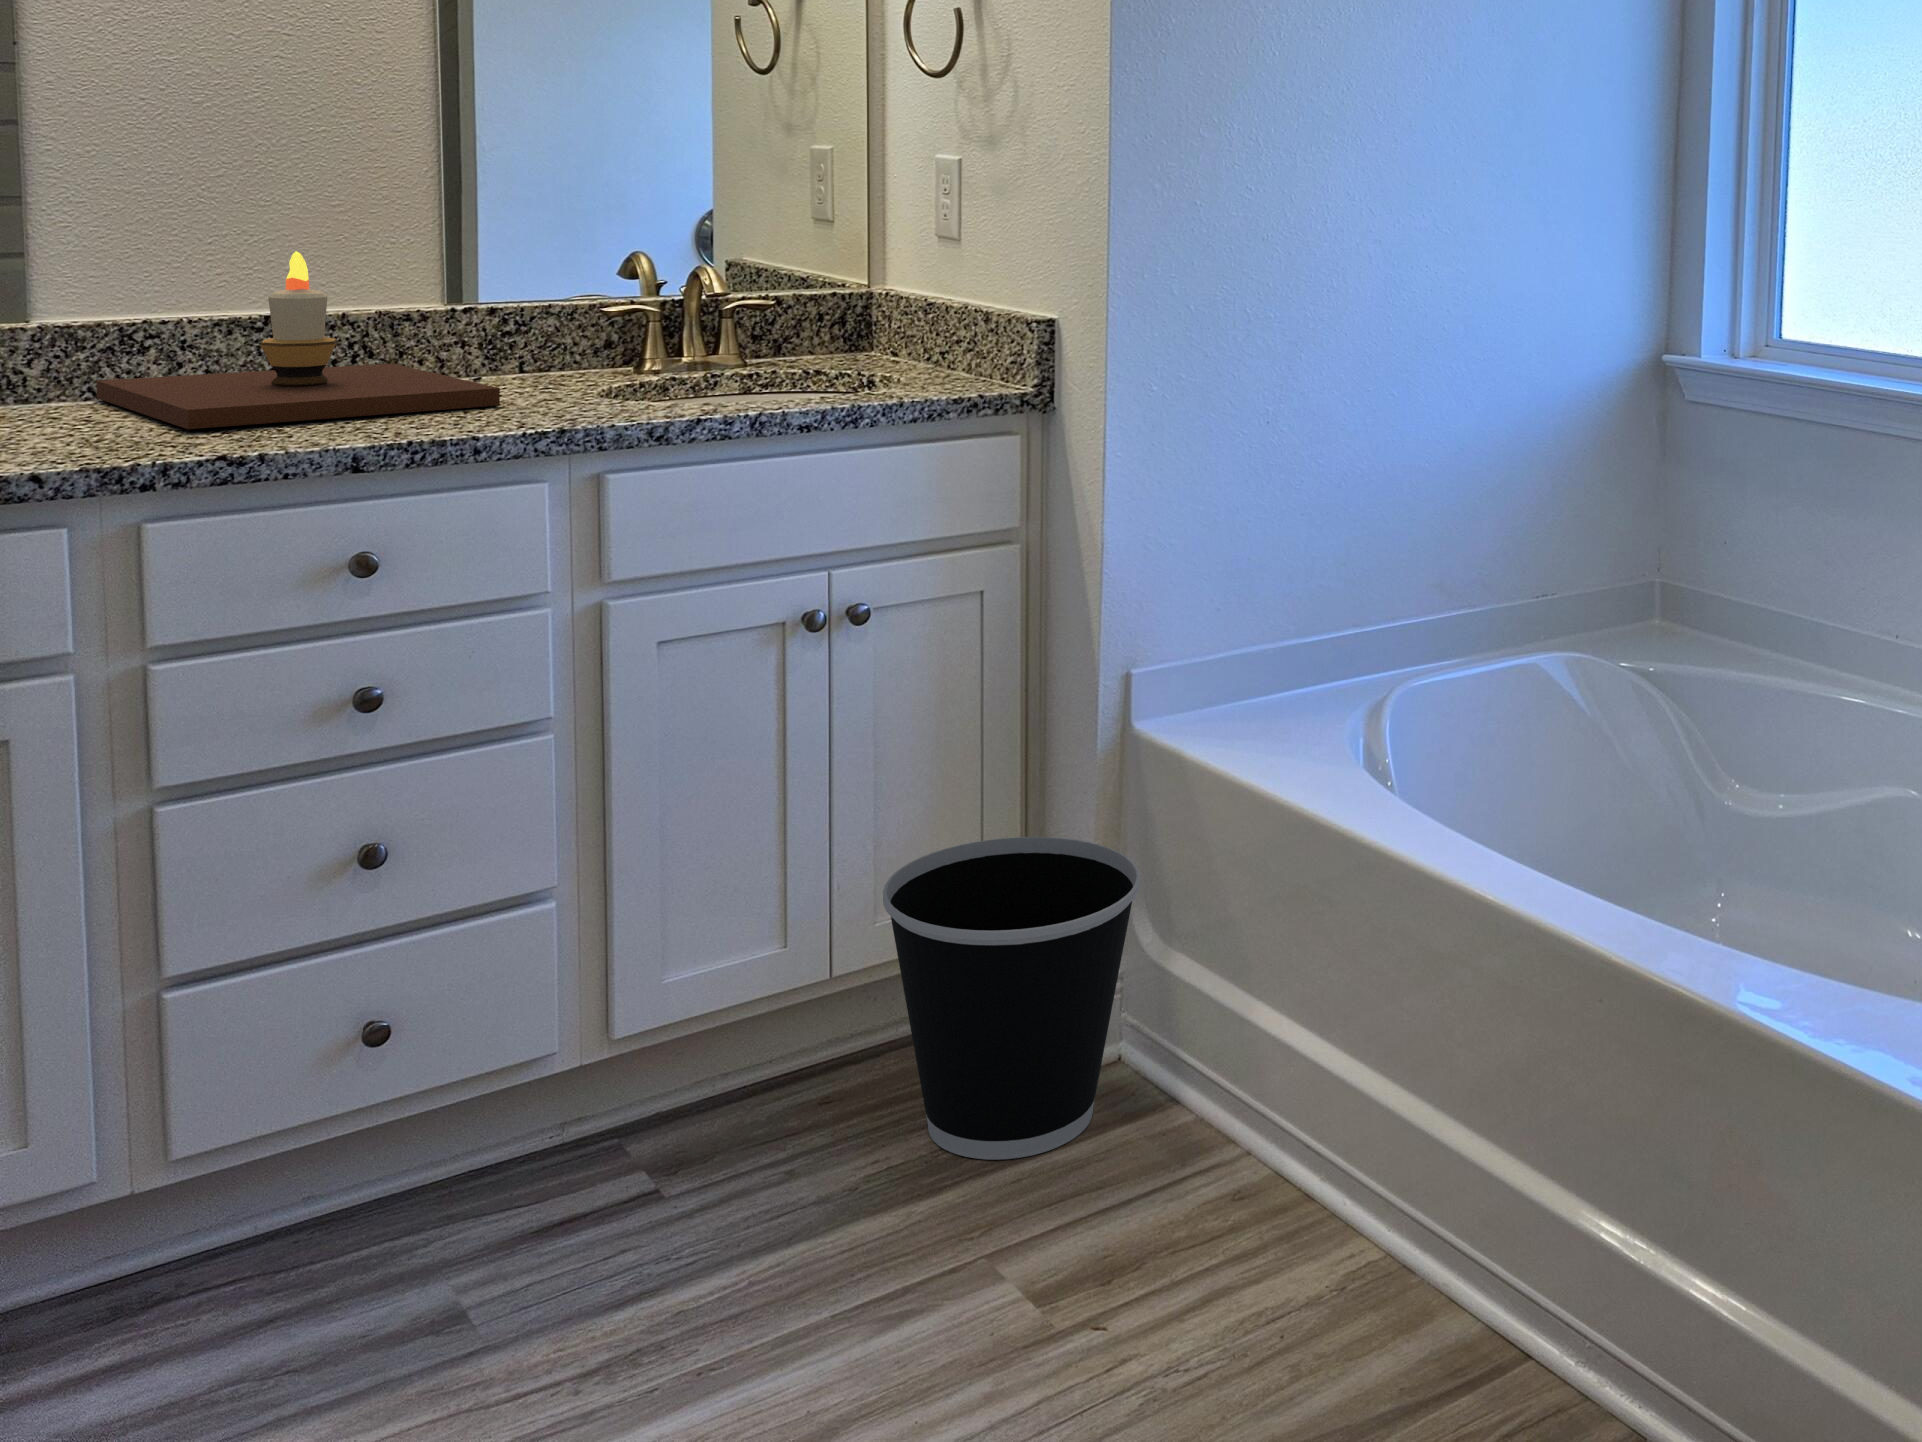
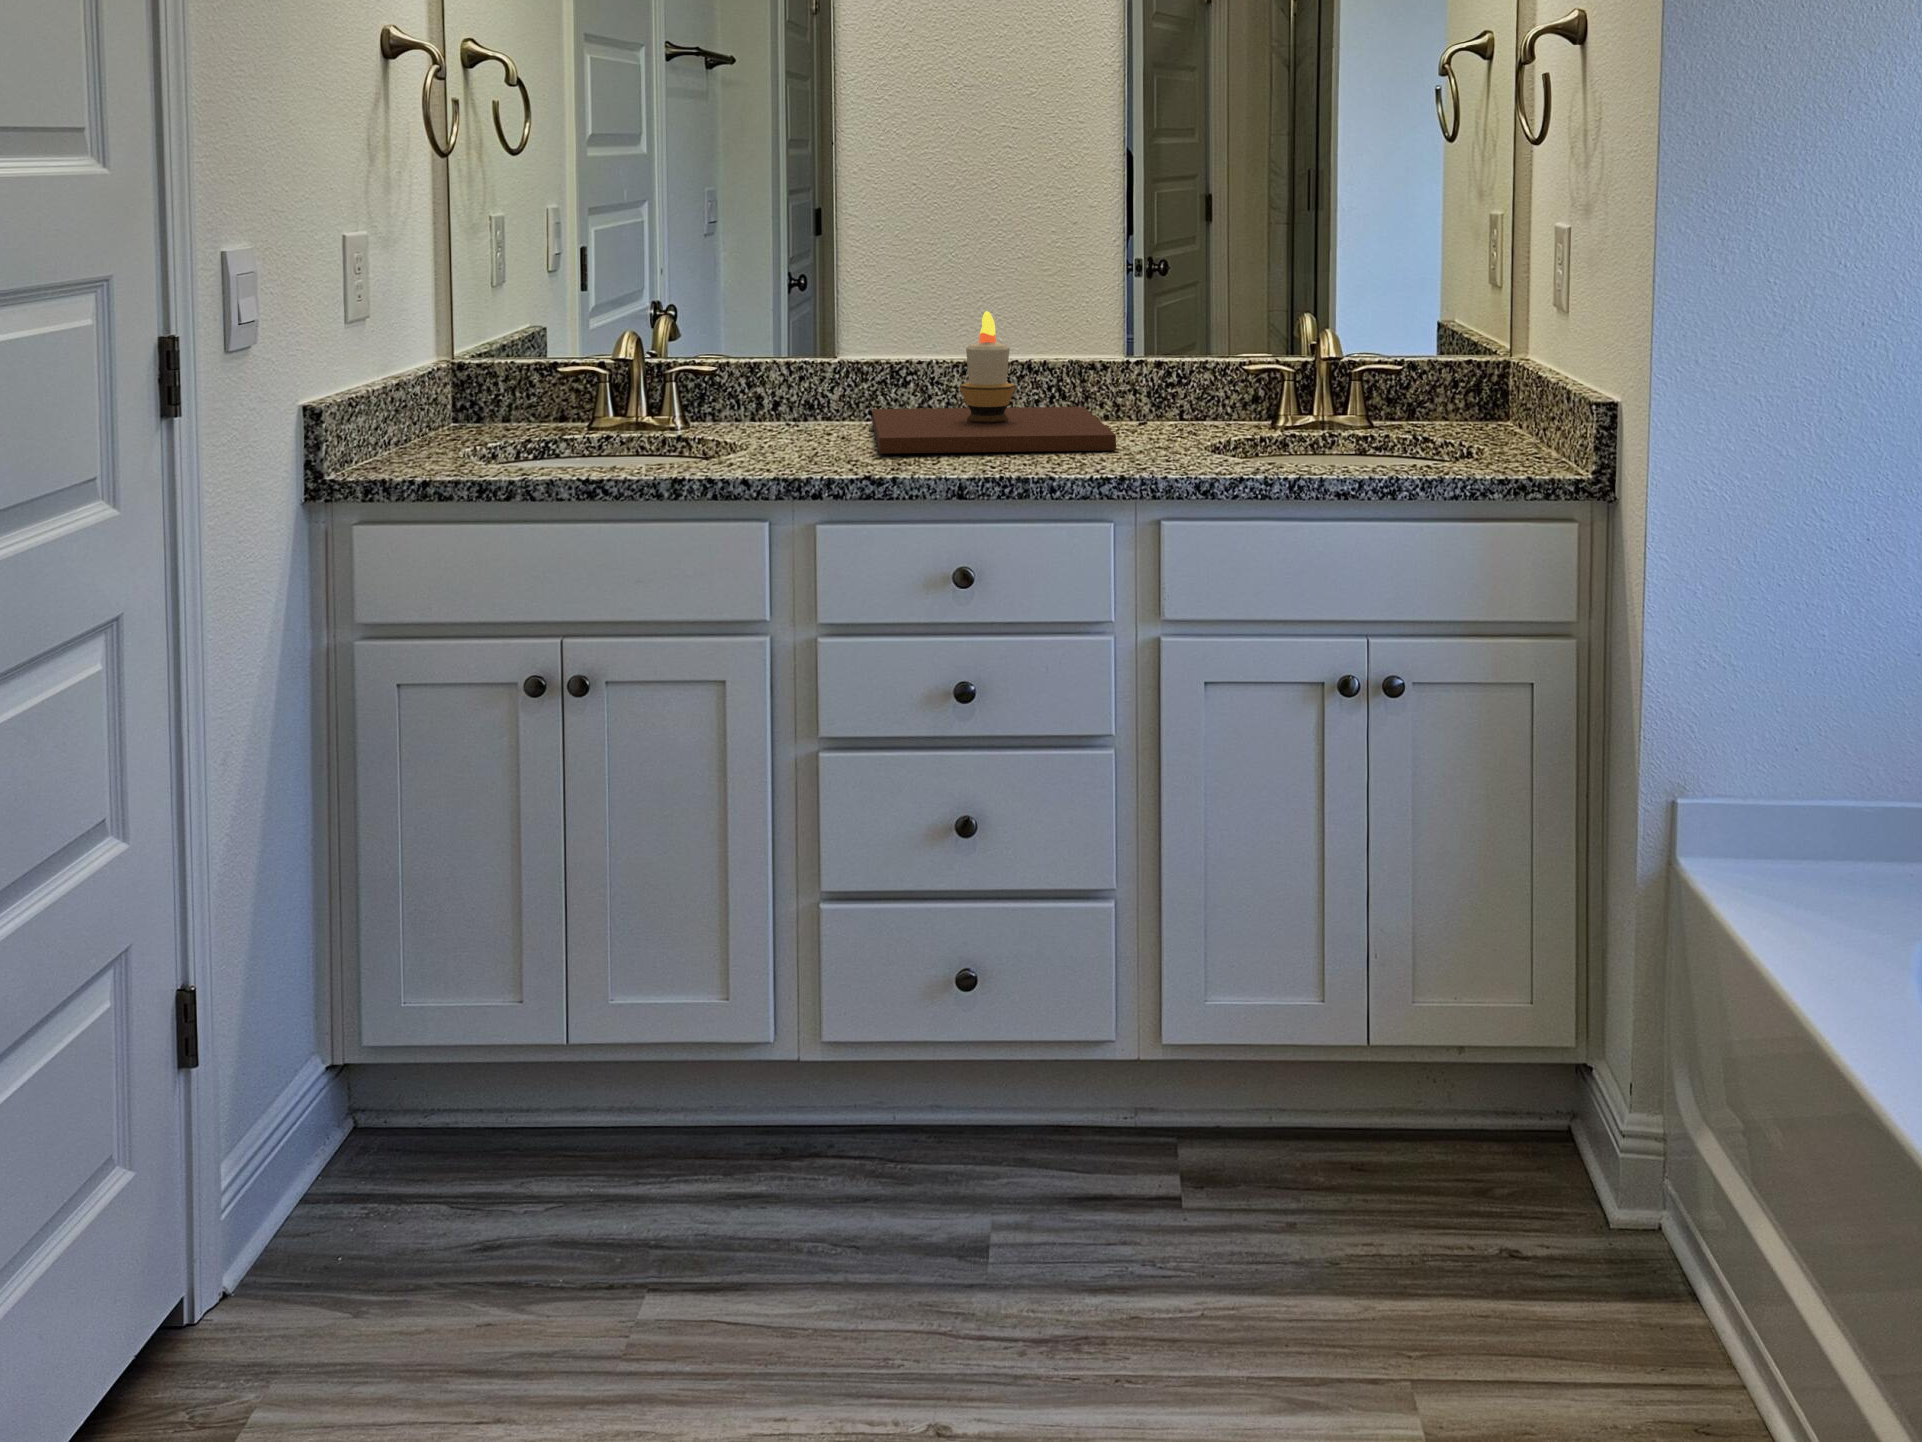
wastebasket: present [883,837,1140,1160] -> none [1379,944,1654,1298]

